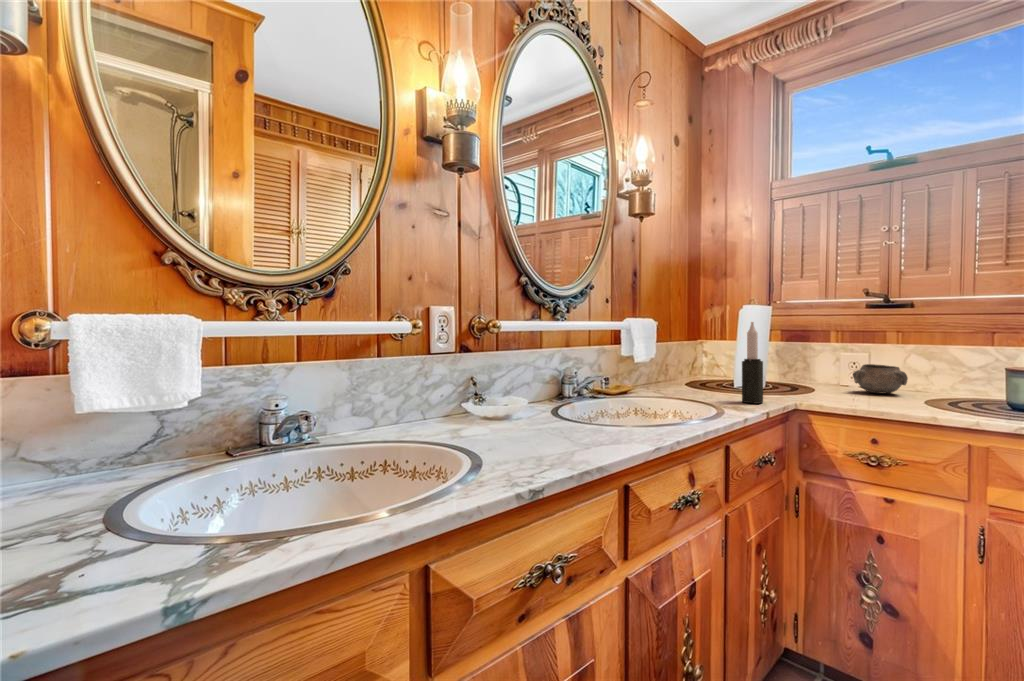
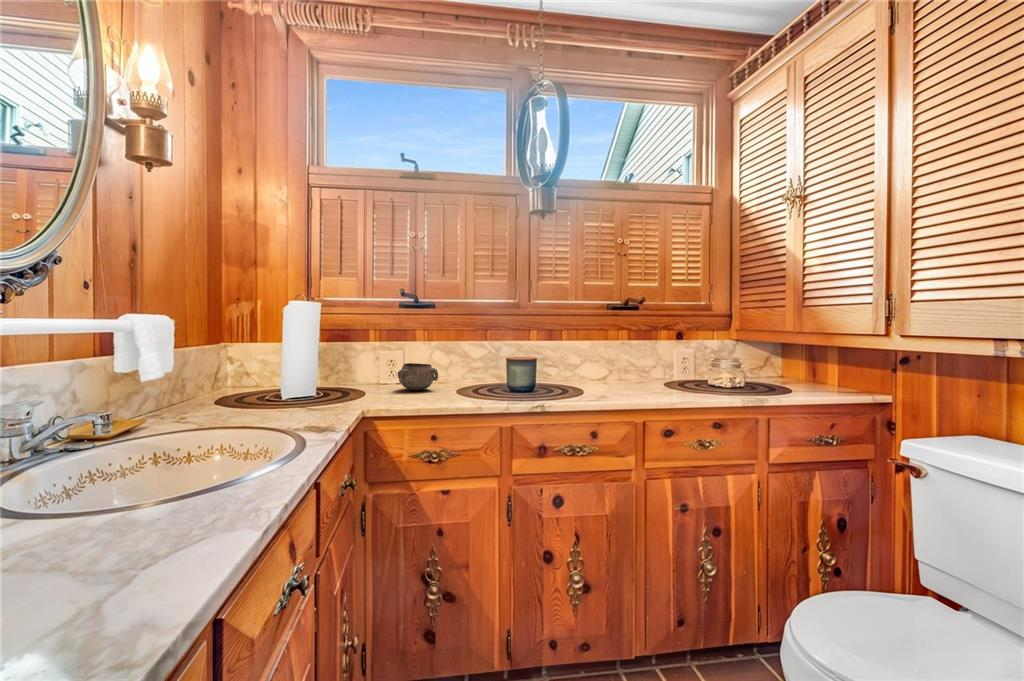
candle: present [742,322,763,404] -> none [311,321,335,420]

